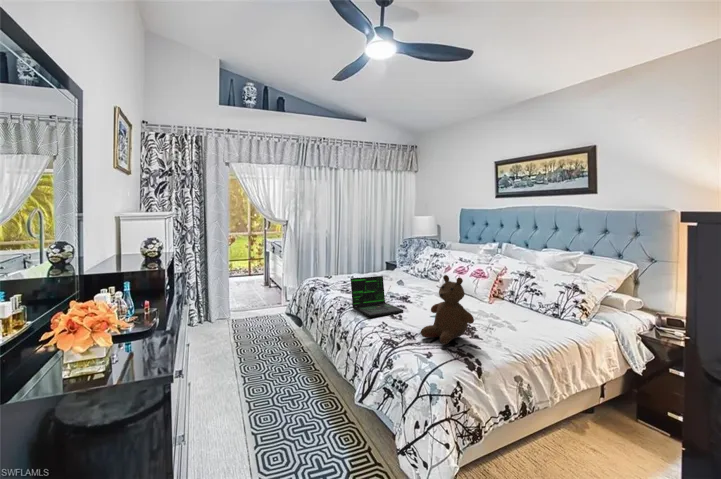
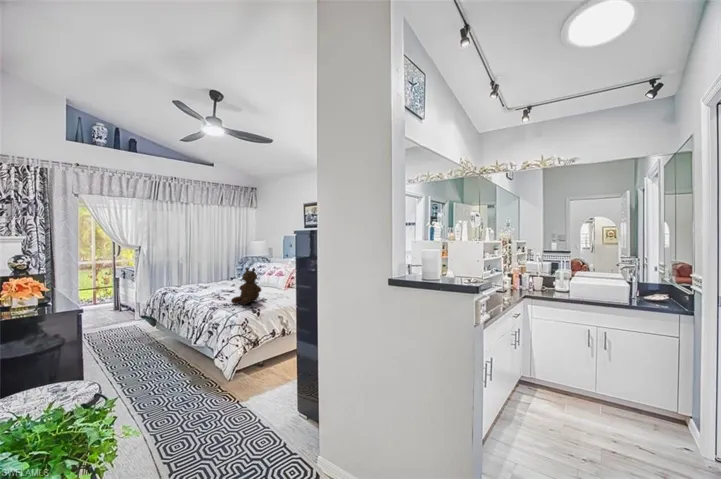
laptop: present [351,276,403,317] -> none [189,274,226,298]

